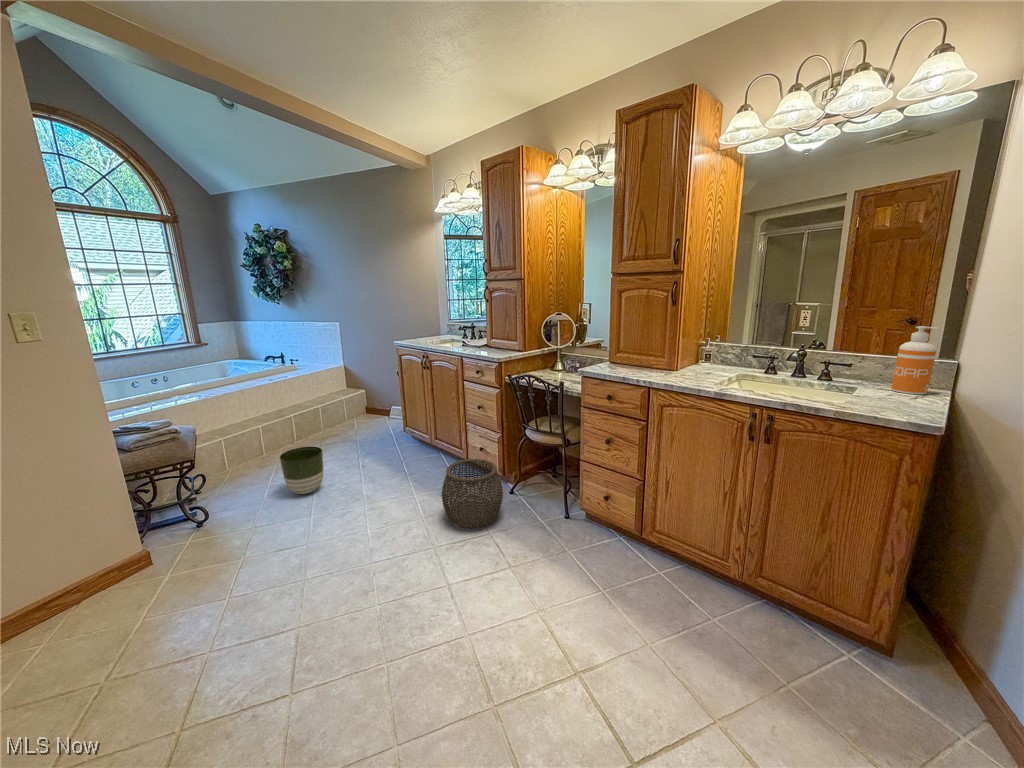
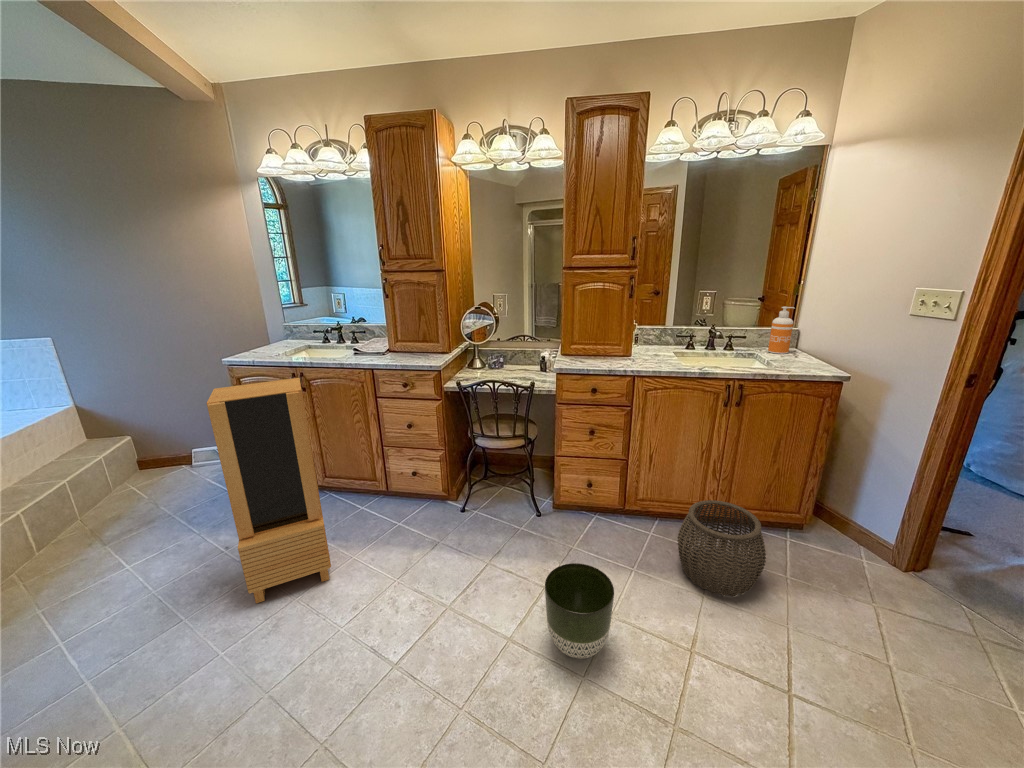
storage cabinet: none [331,353,407,501] -> present [207,378,331,603]
planter: present [280,446,323,494] -> present [545,563,614,659]
woven basket: present [441,459,503,529] -> present [677,500,766,596]

